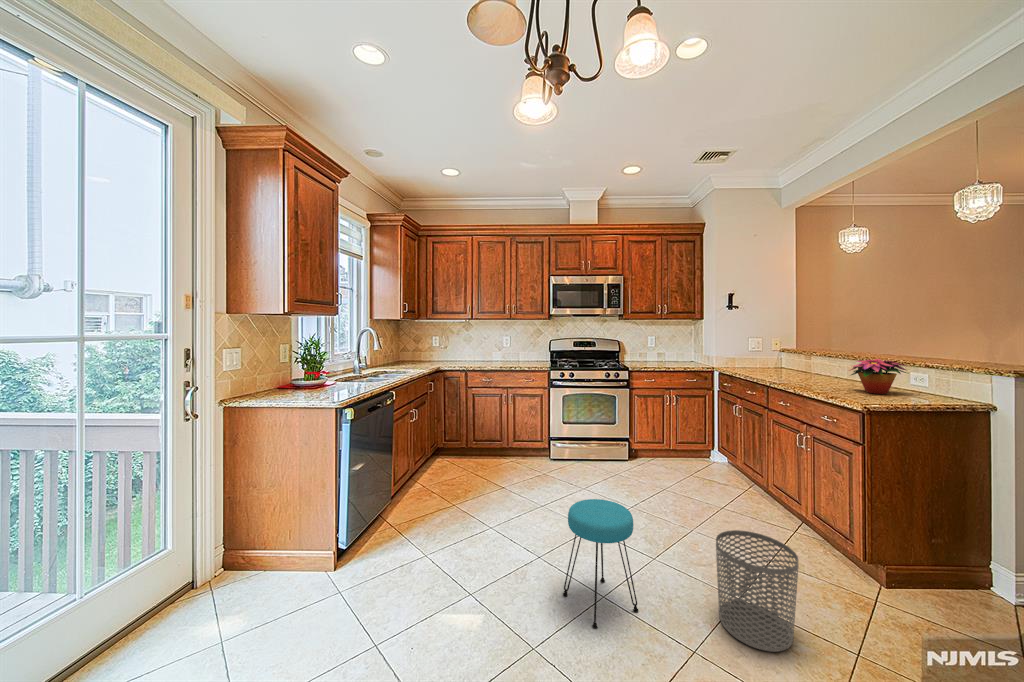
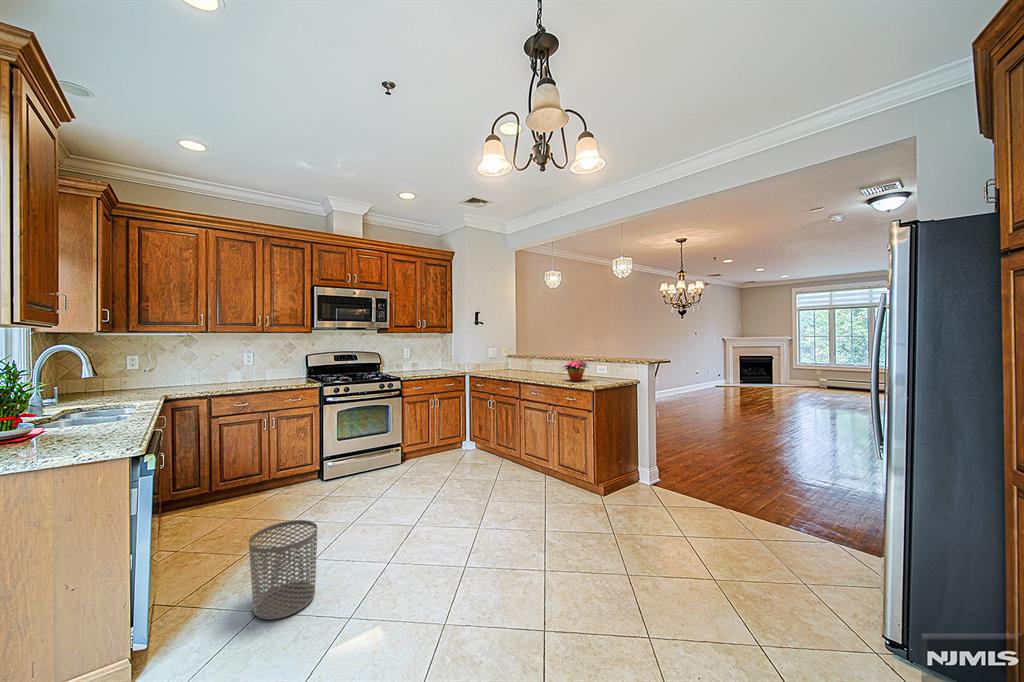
stool: present [563,499,638,628] -> none [431,485,490,585]
waste bin: present [716,530,799,652] -> present [249,520,317,620]

